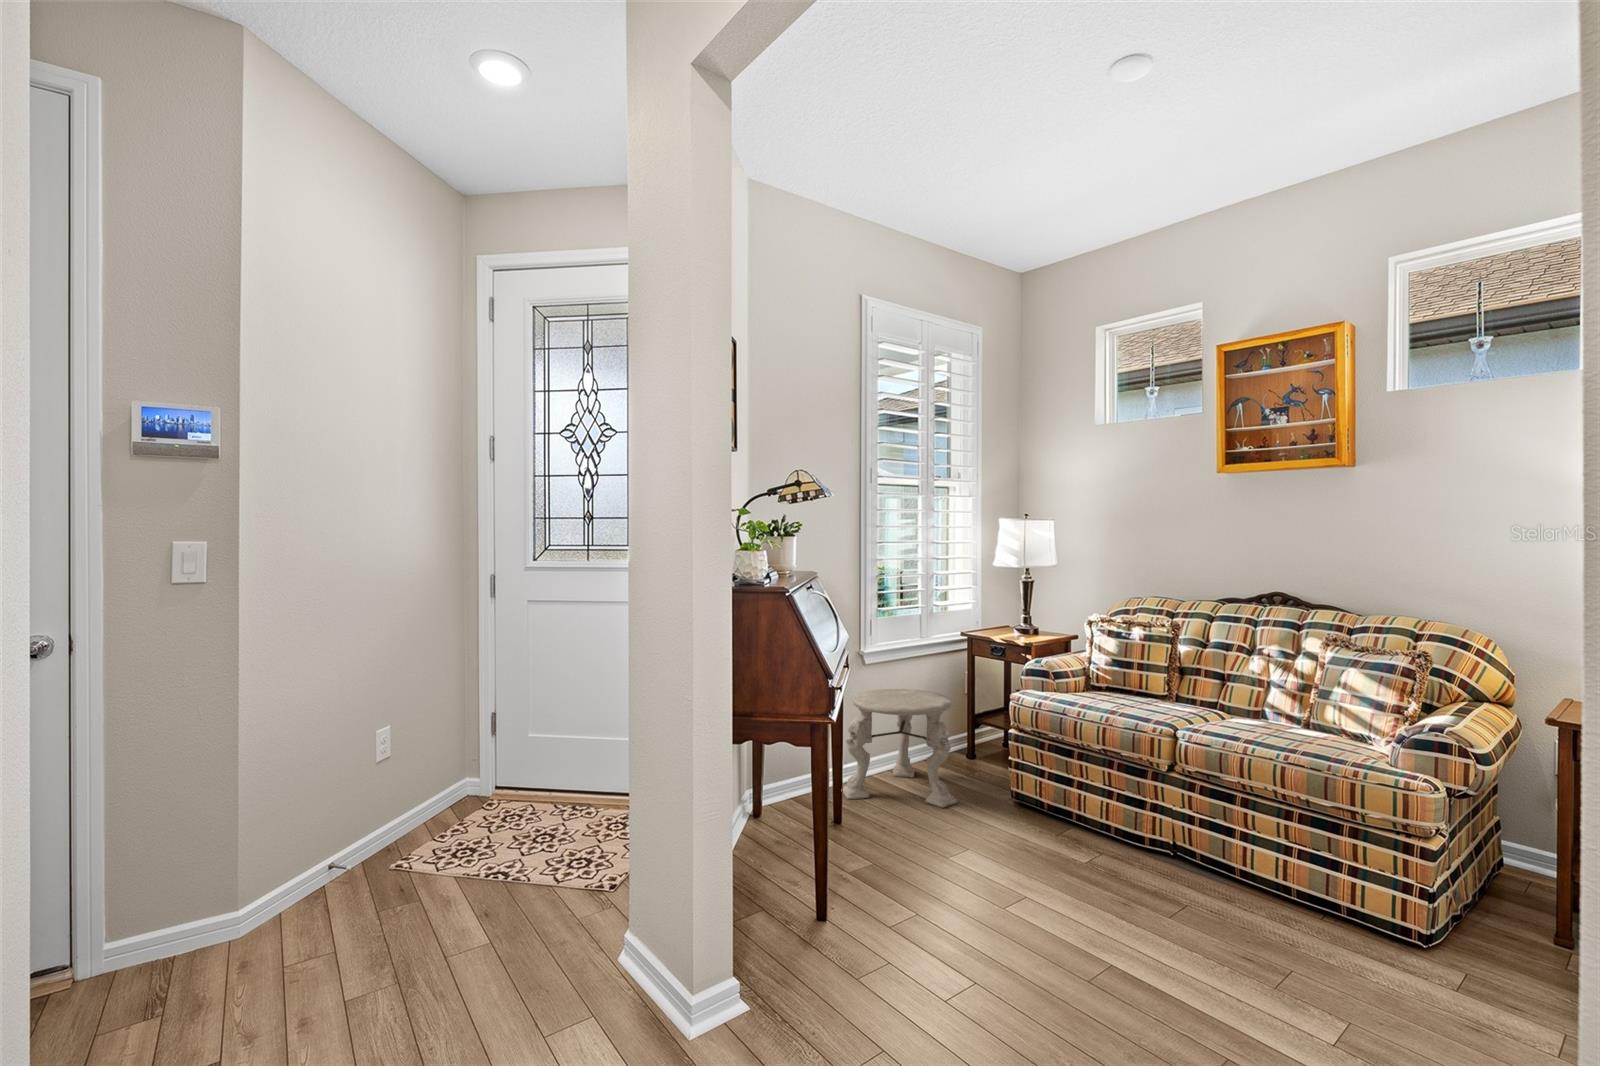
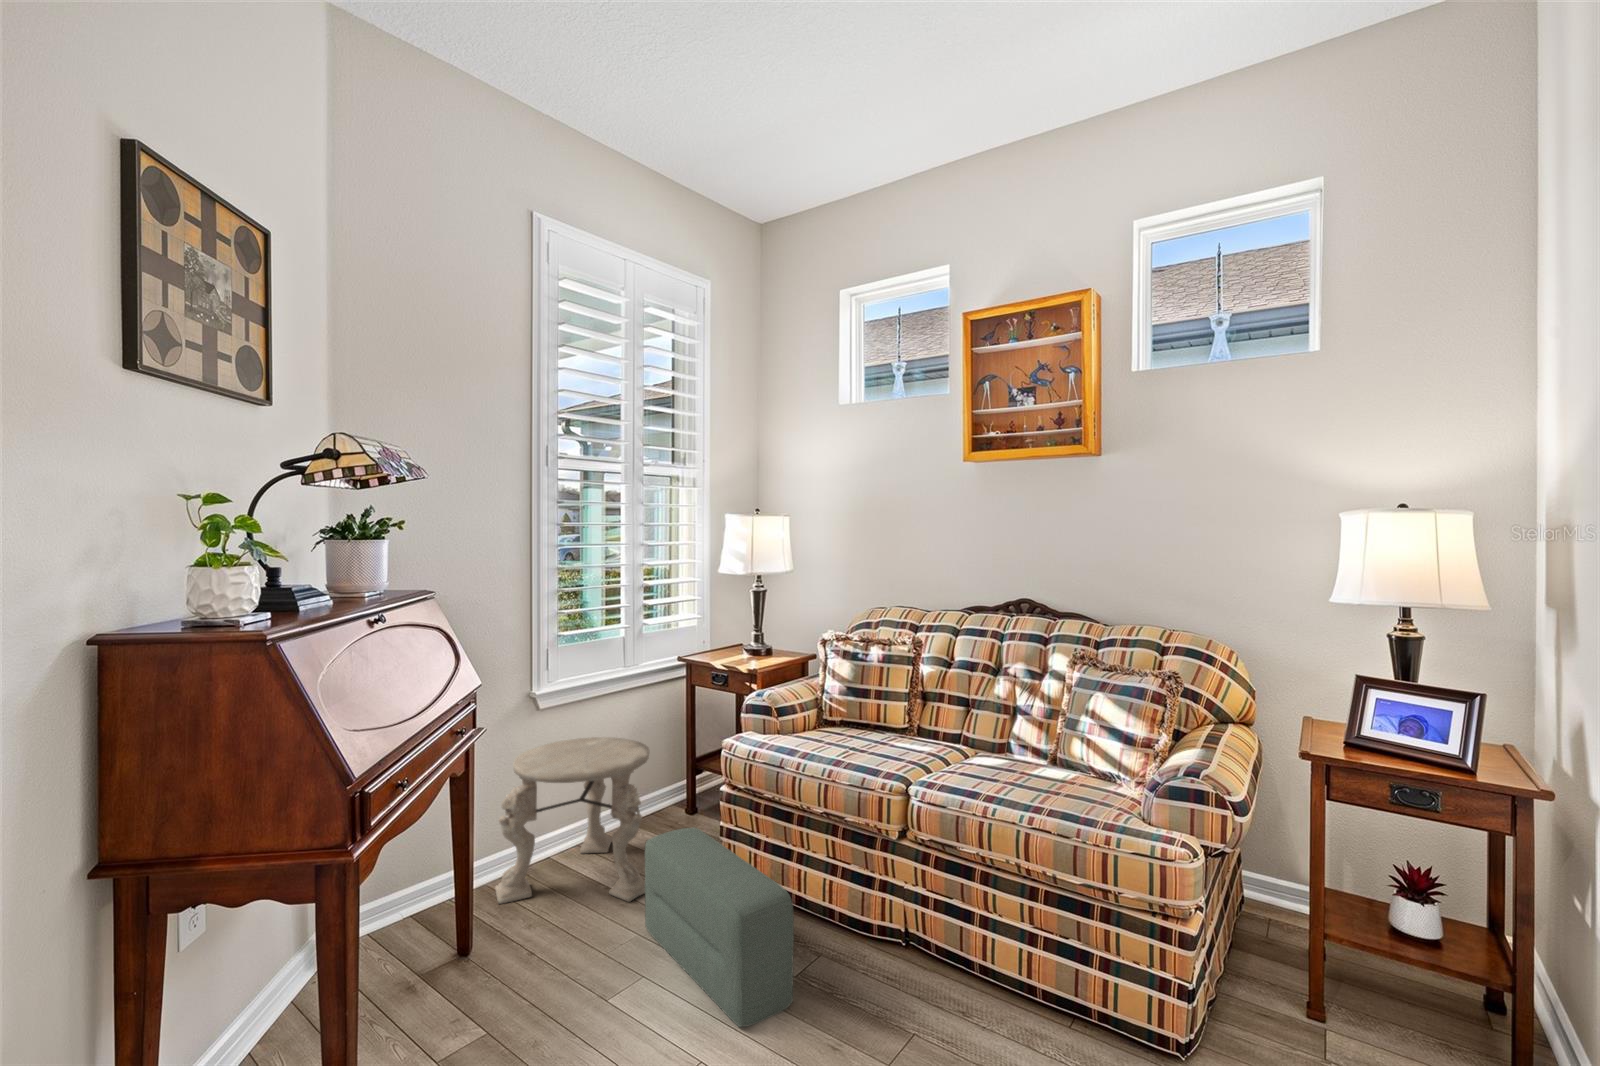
pouf: none [961,754,1089,884] -> present [645,827,794,1027]

